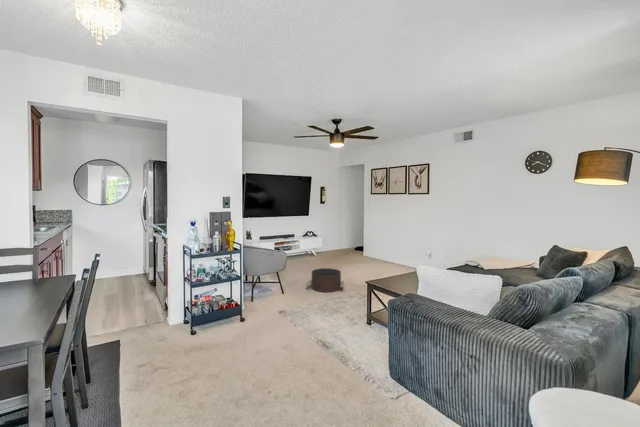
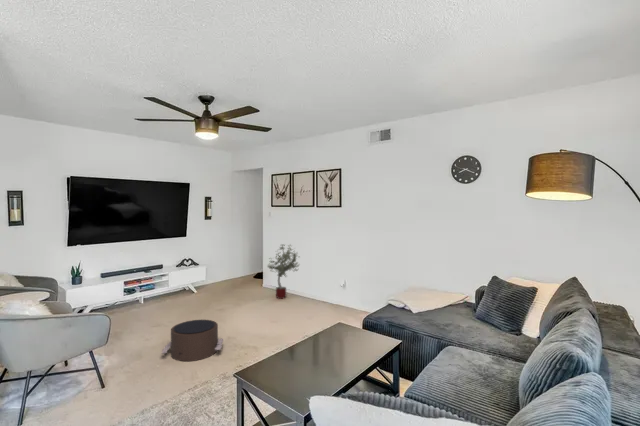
potted tree: none [368,222,395,264] -> present [268,245,299,299]

